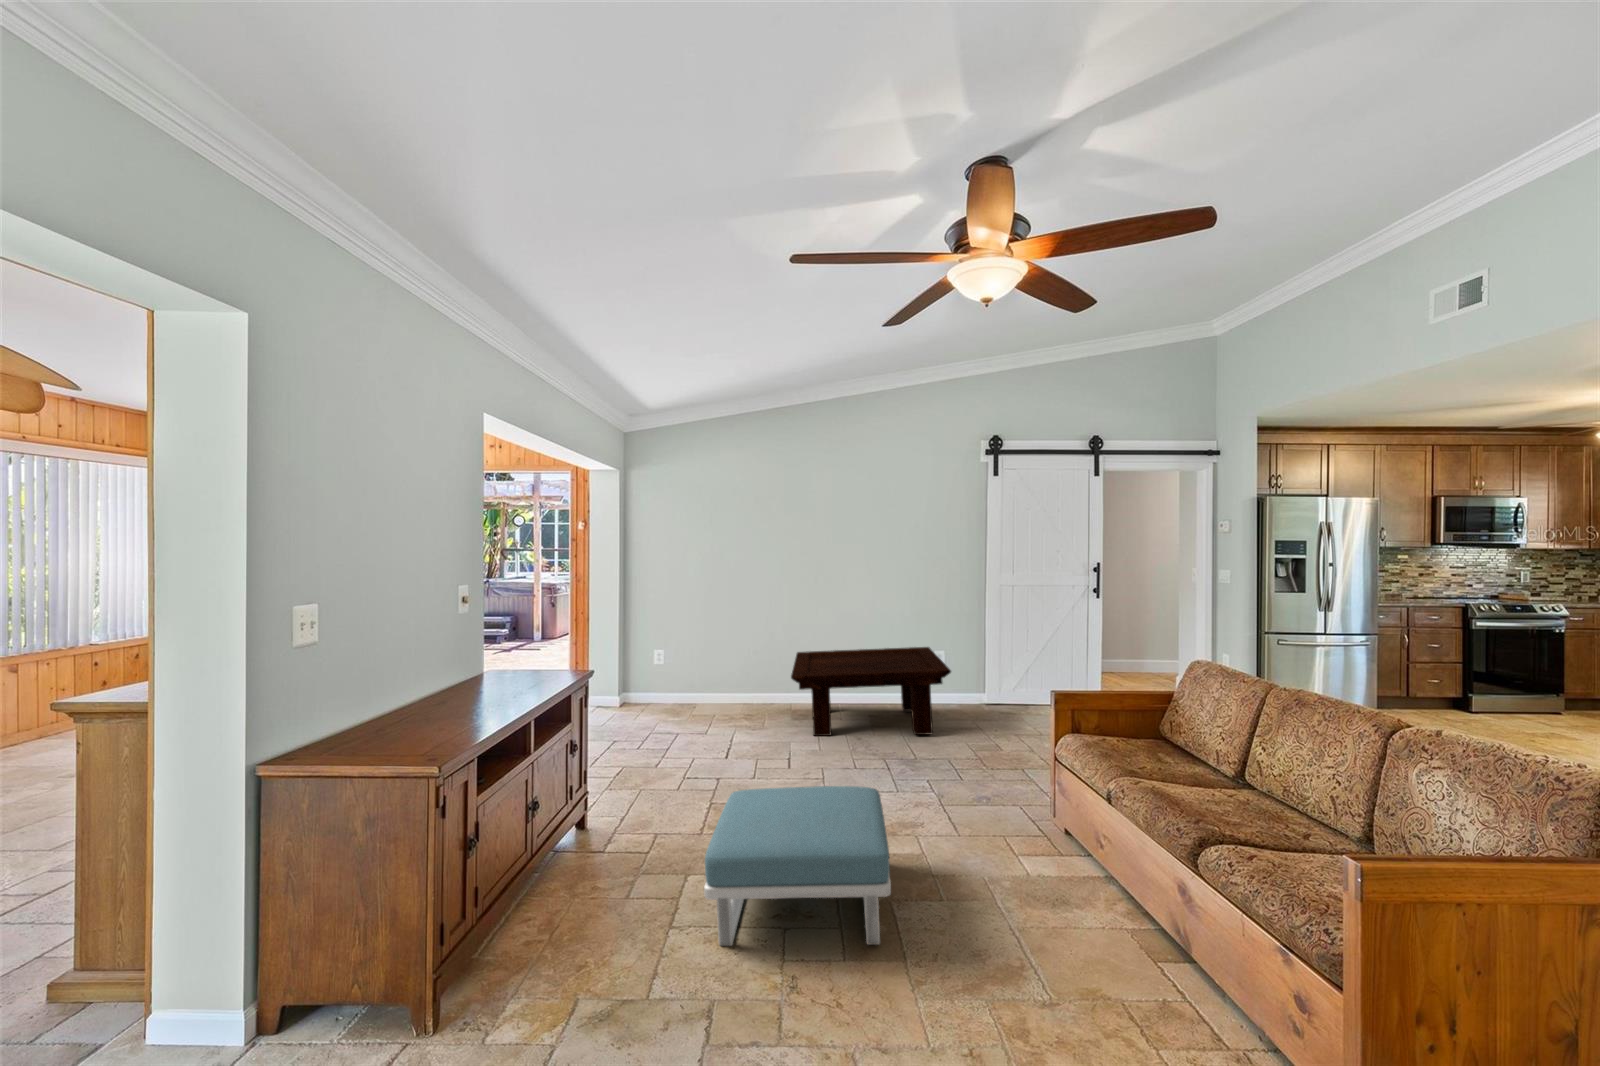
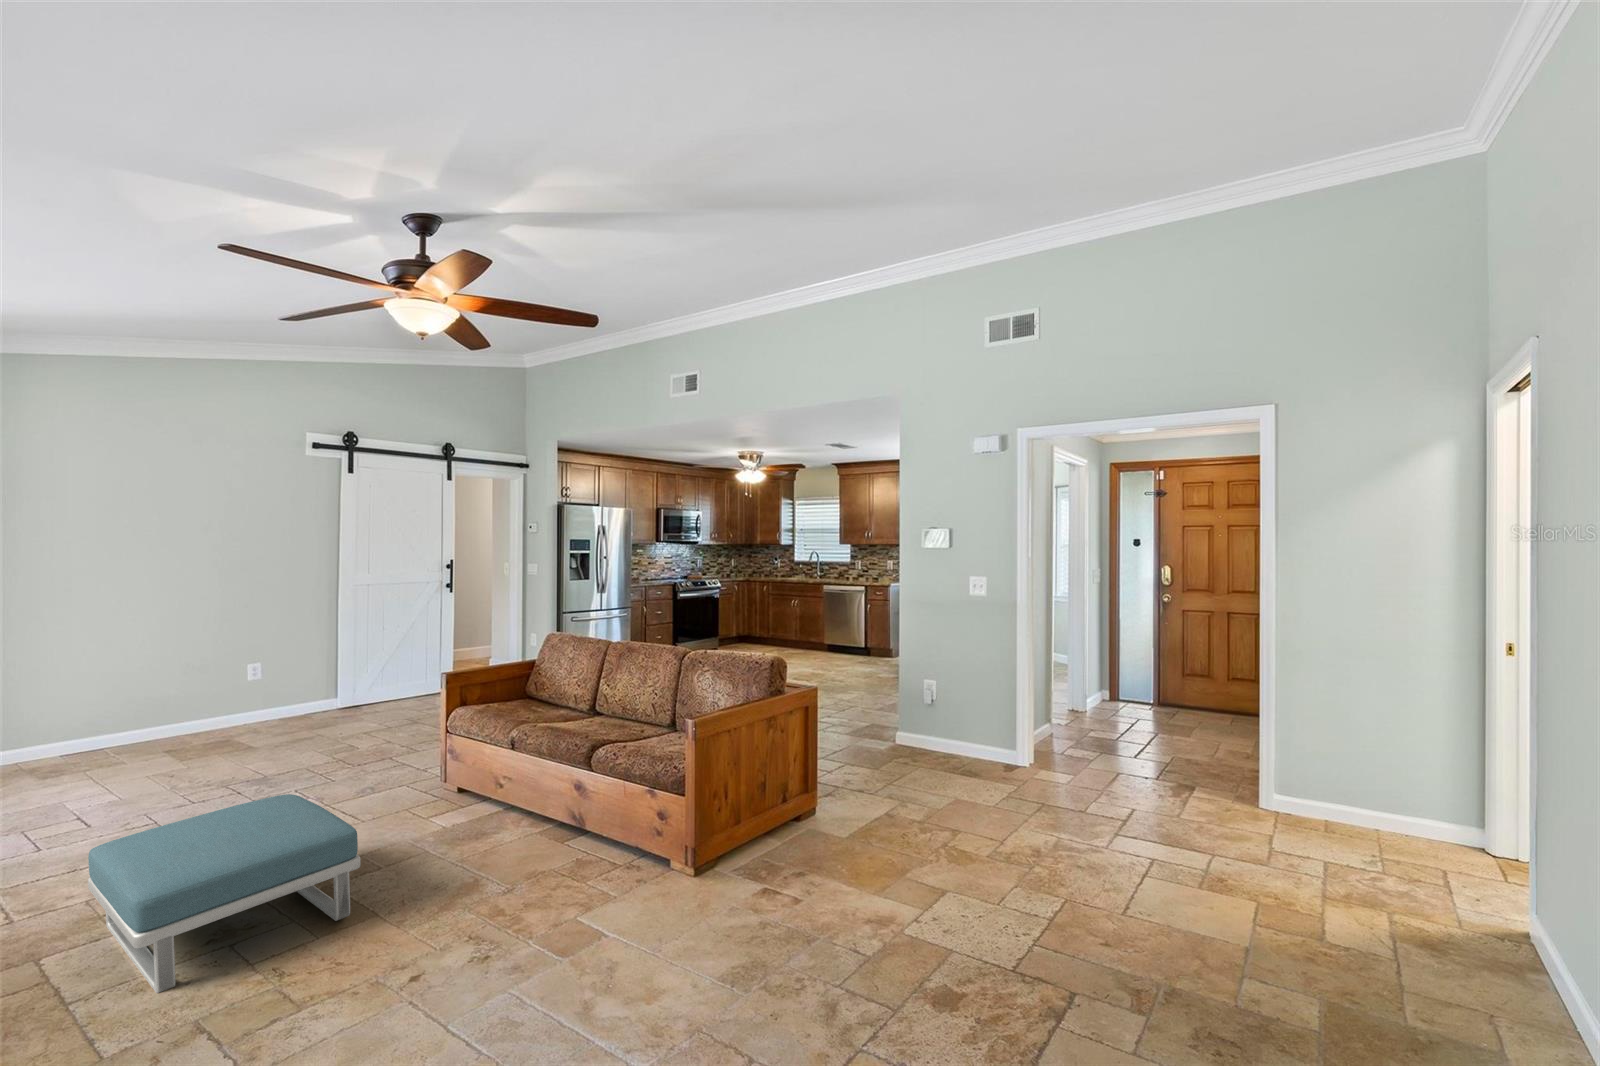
coffee table: present [791,647,951,736] -> none [7,661,292,794]

